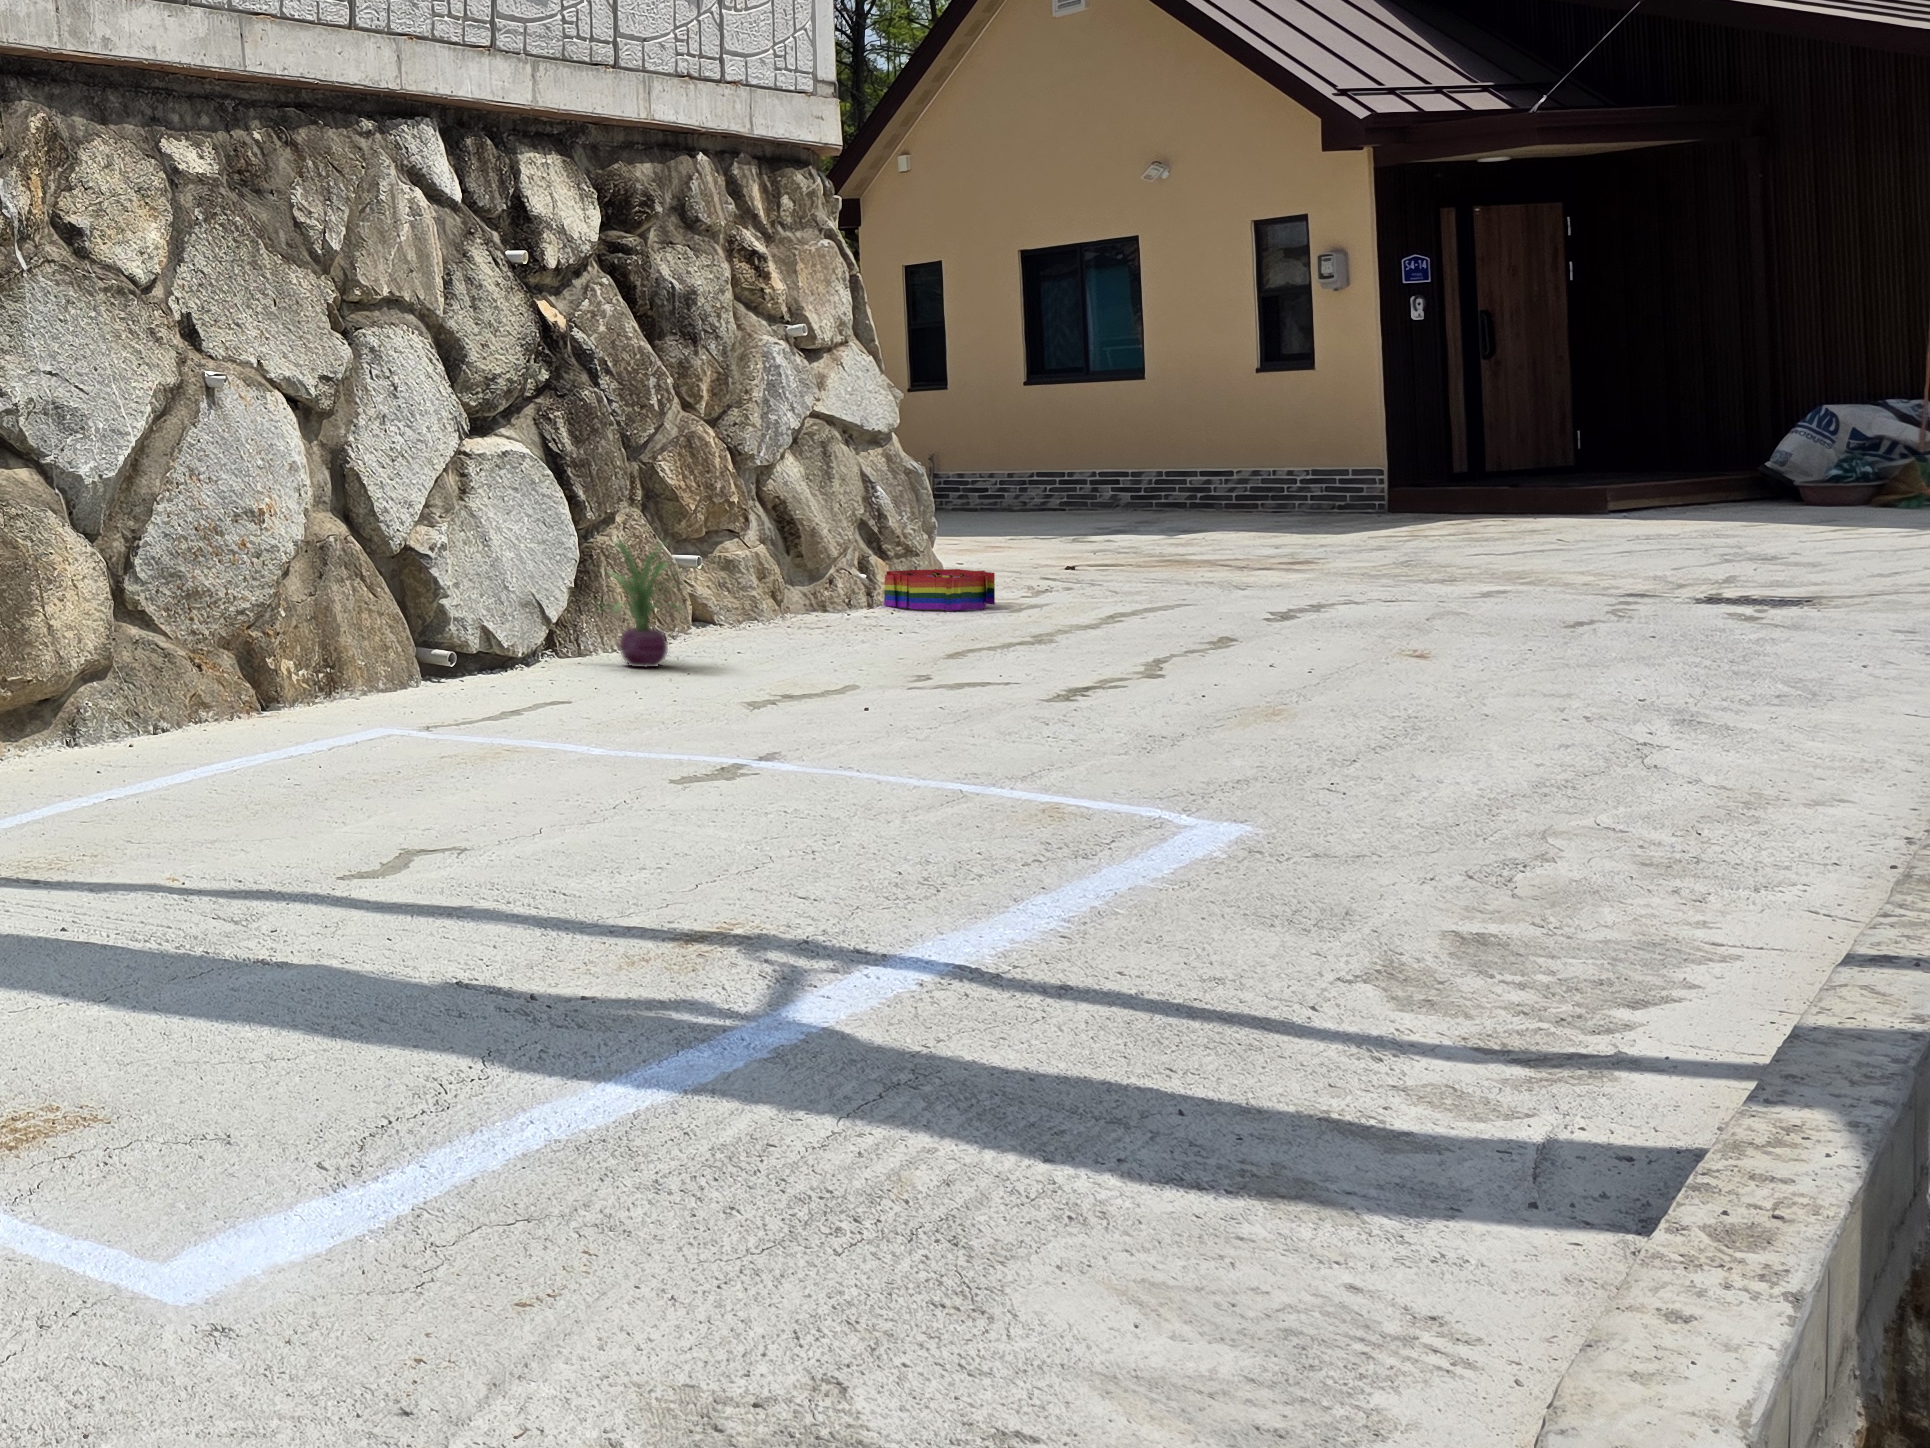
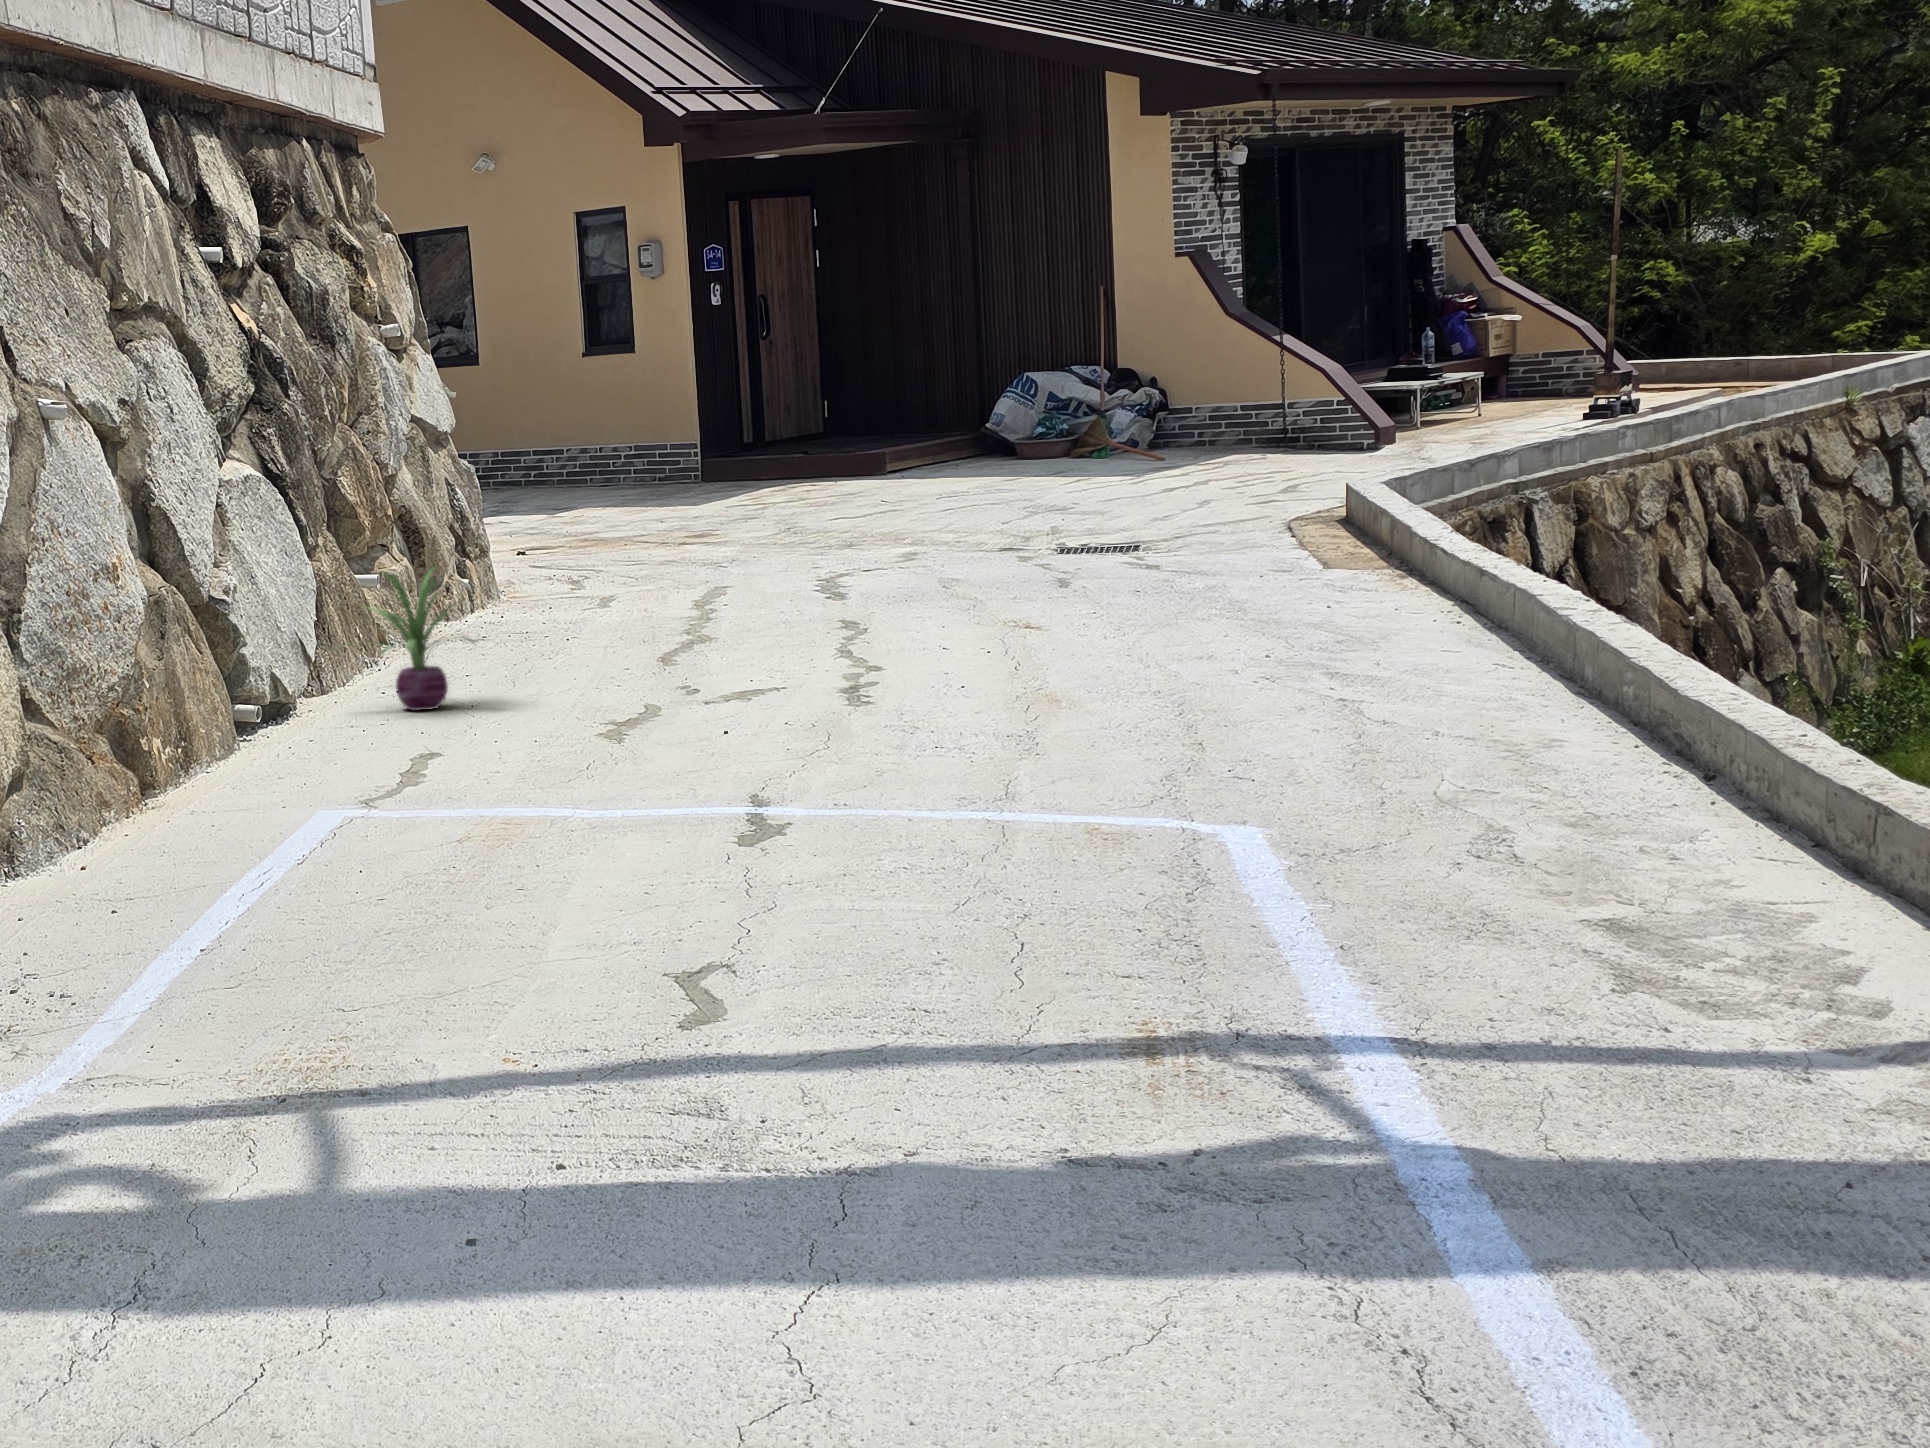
storage bin: present [884,569,995,611] -> none [489,573,595,620]

